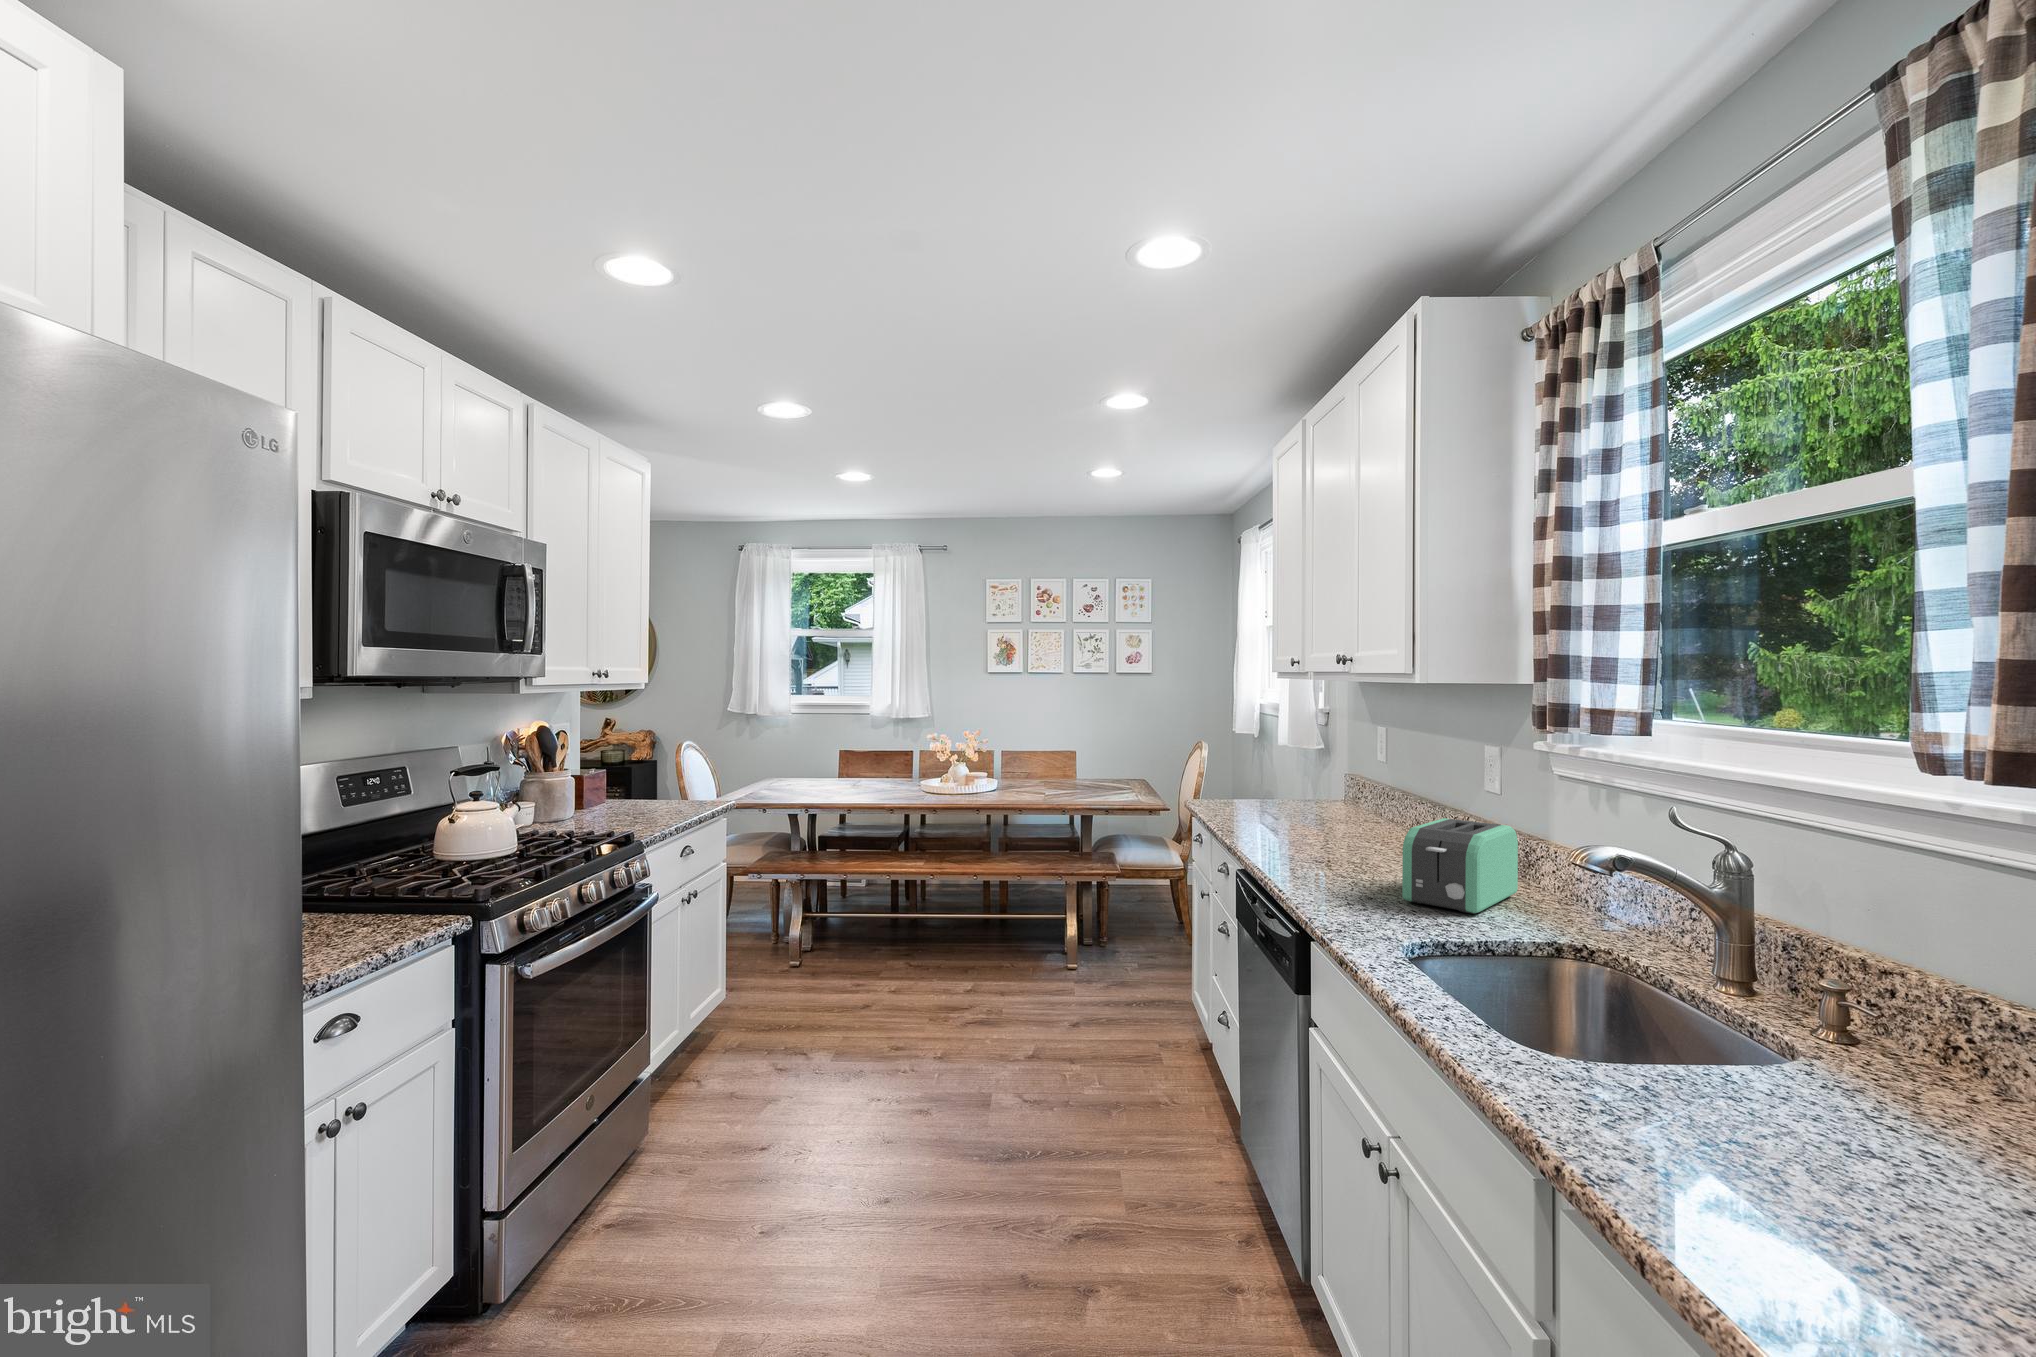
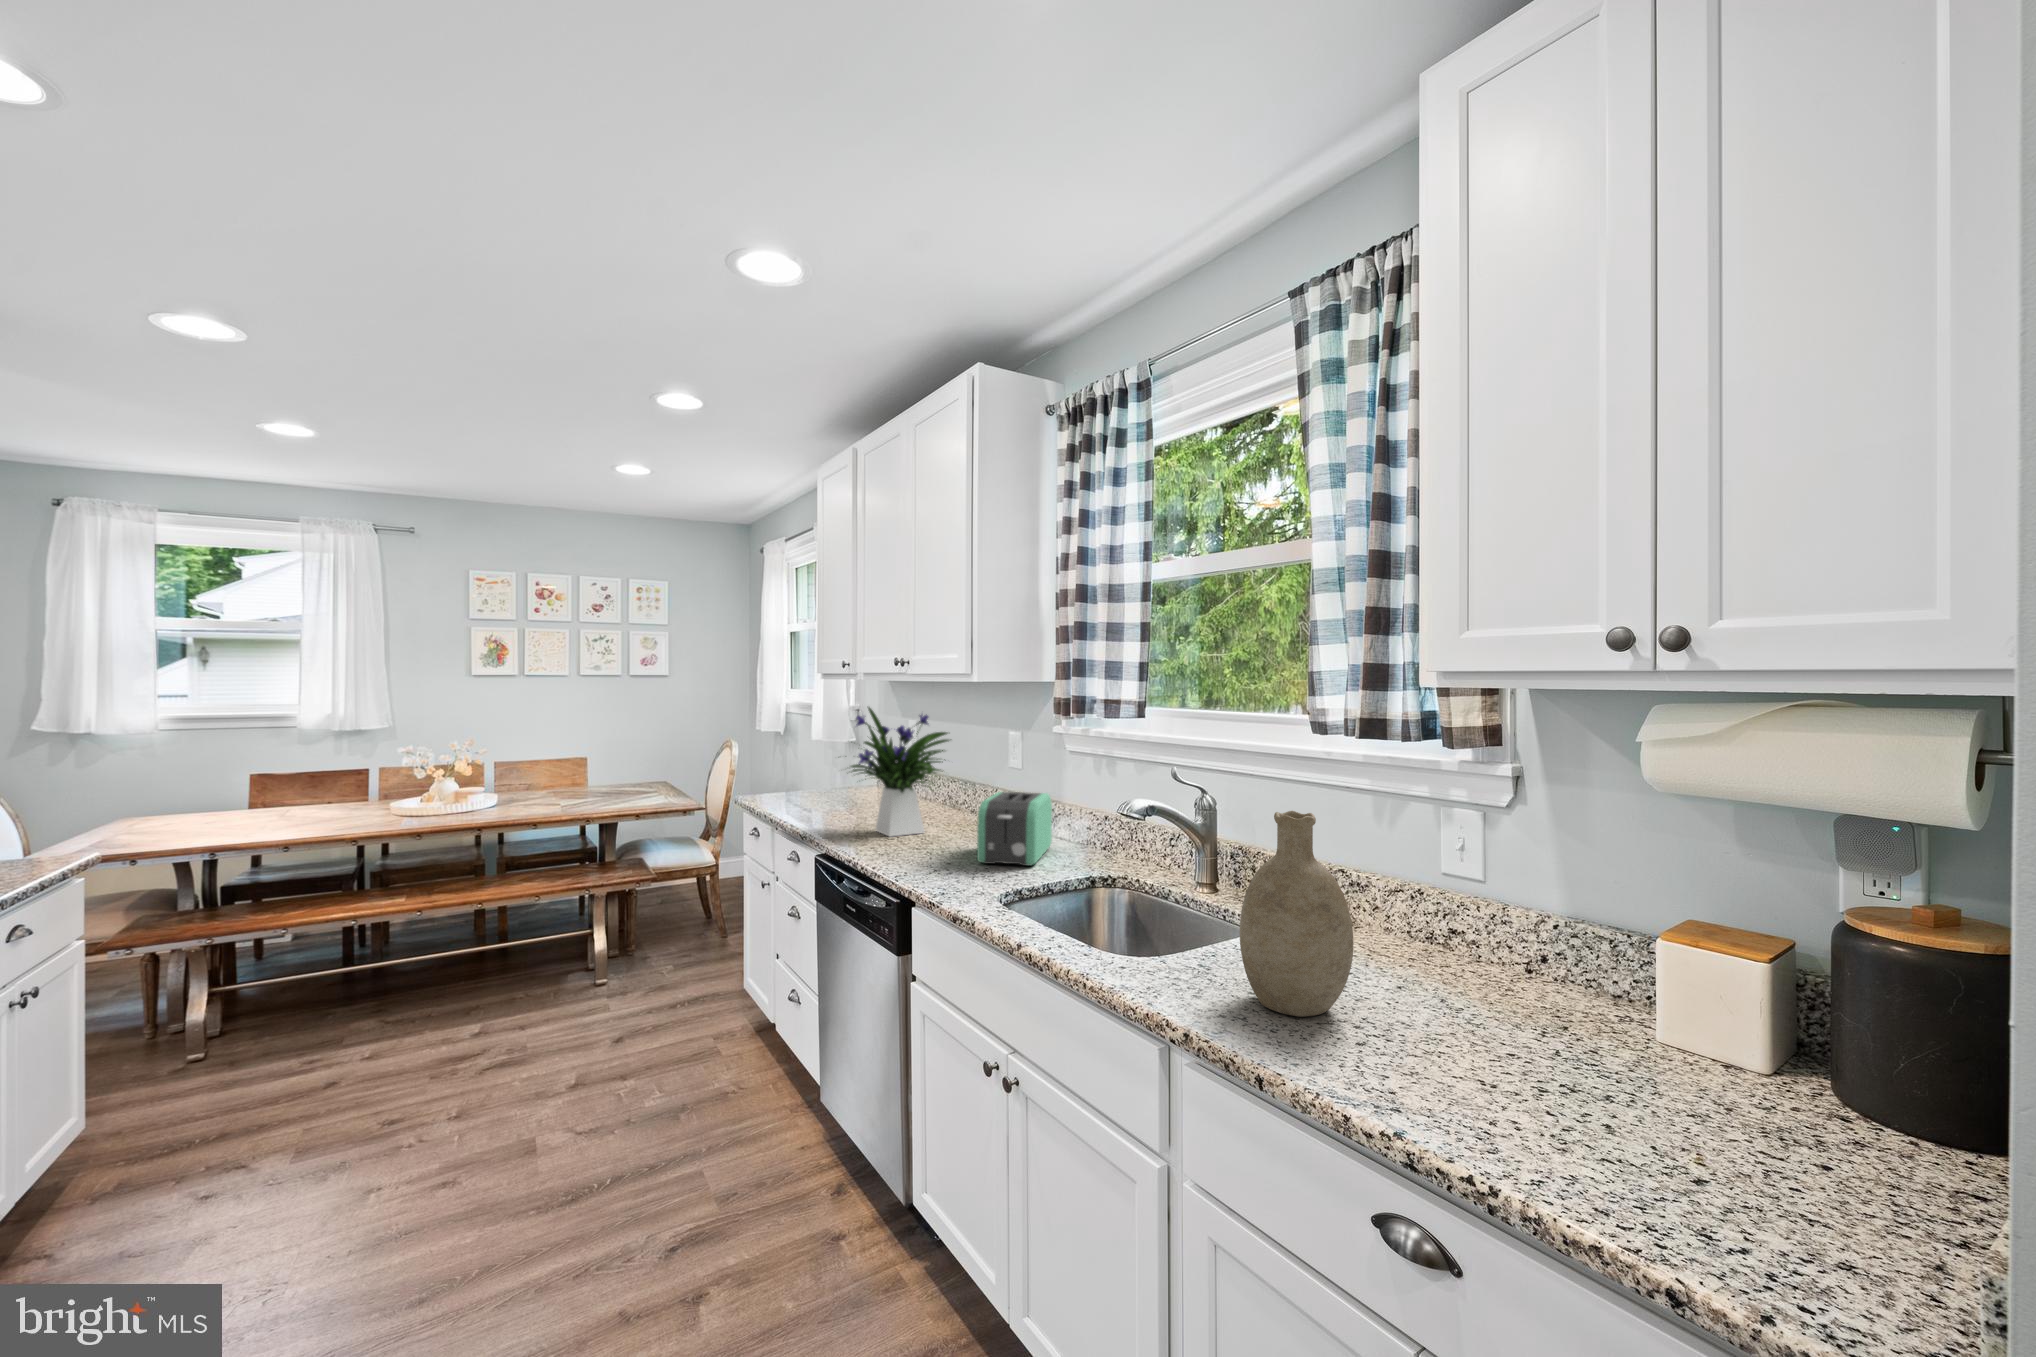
flower arrangement: none [1258,710,1400,858] -> present [851,707,949,837]
decorative vase: none [1674,885,1892,1208] -> present [1240,811,1354,1017]

